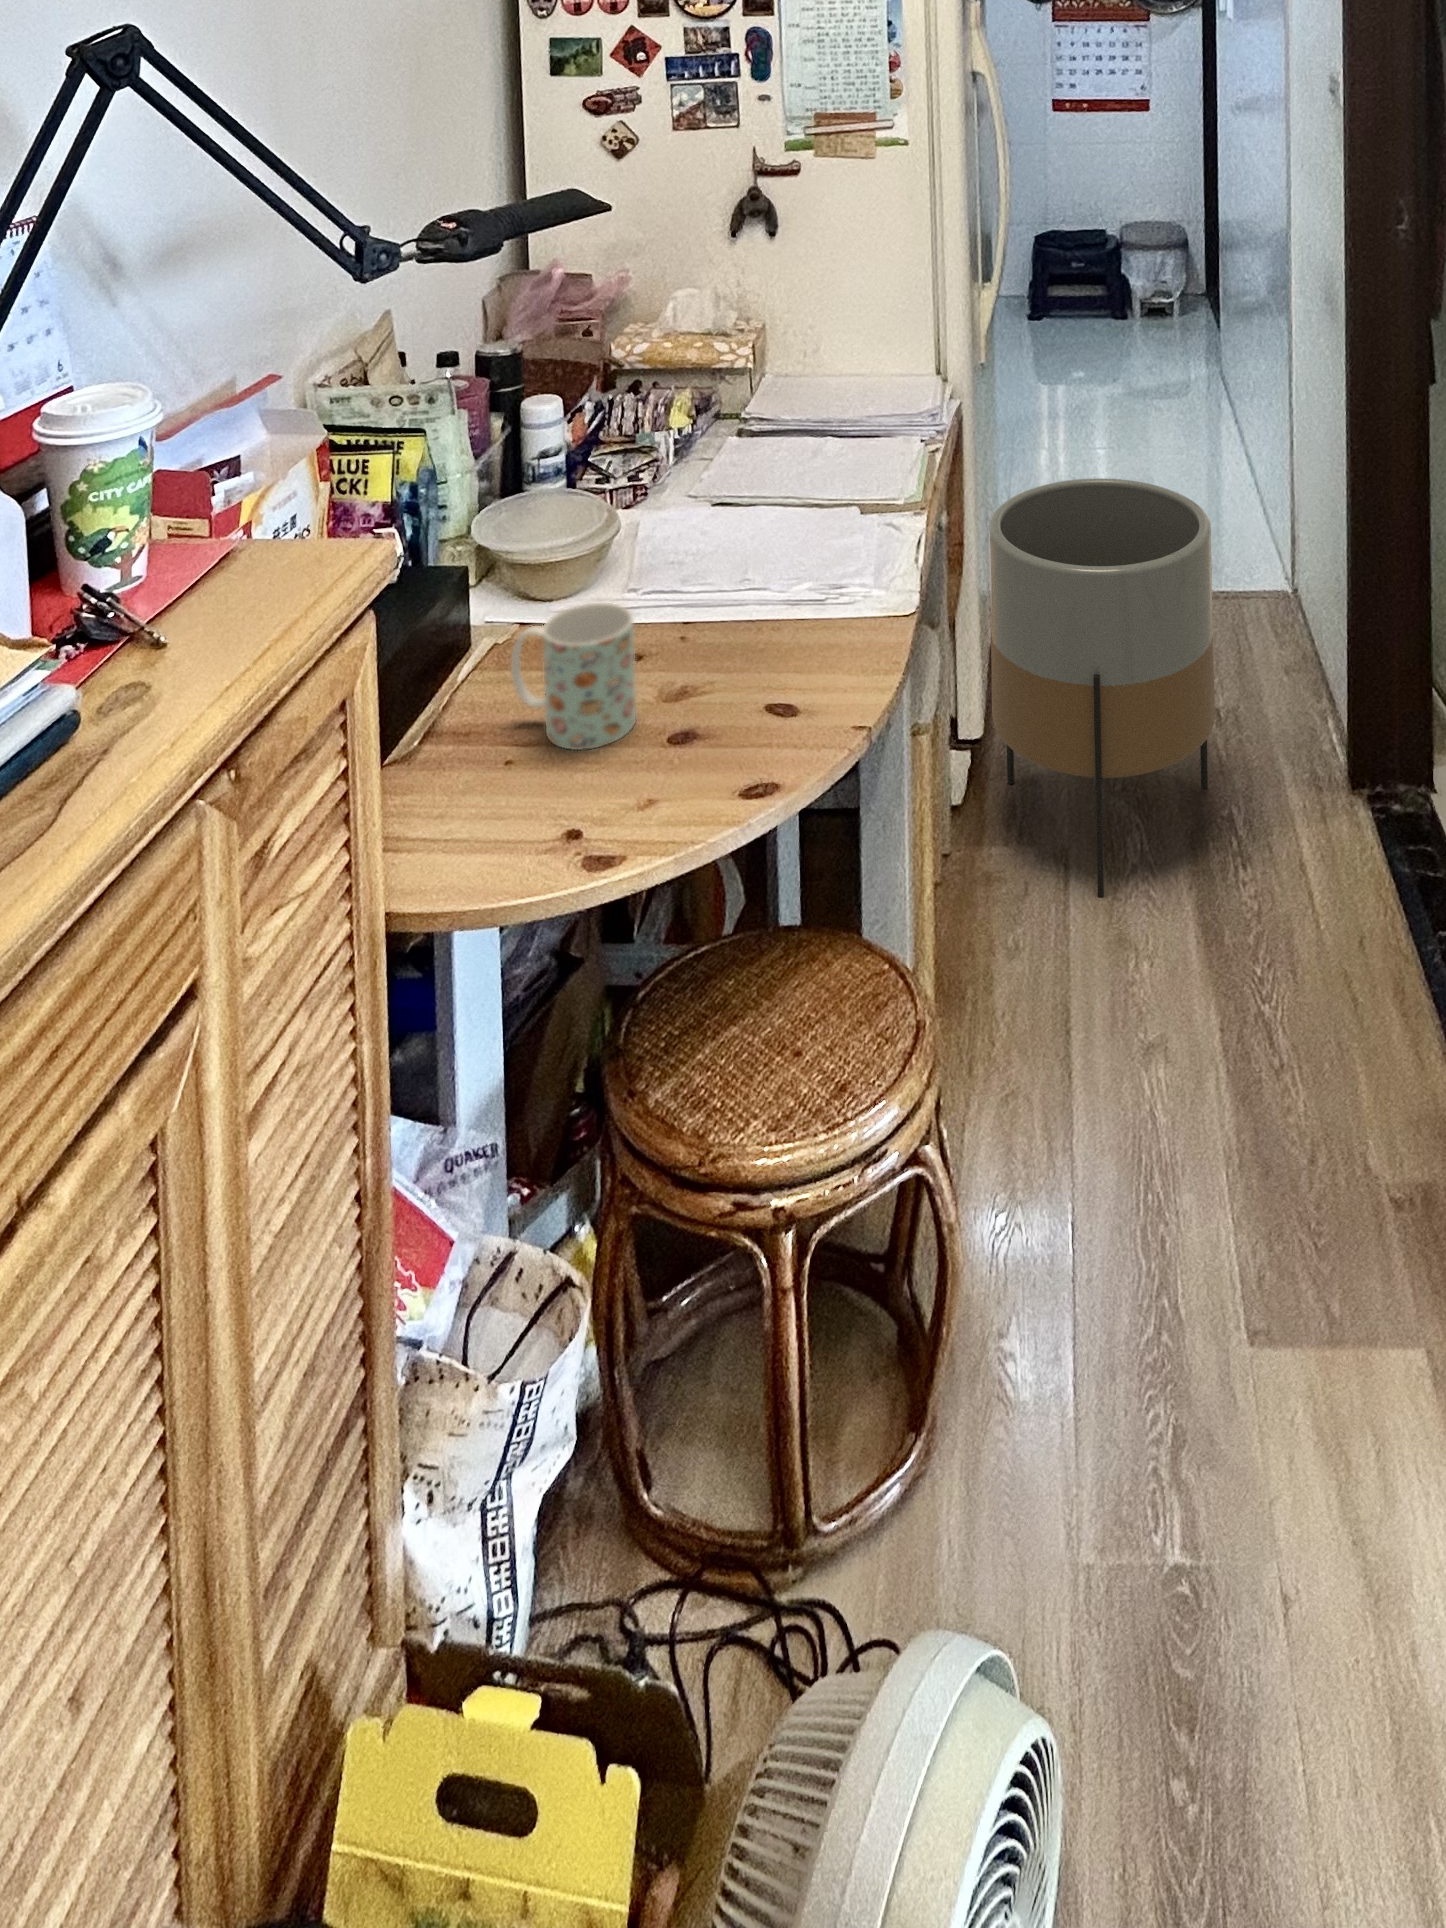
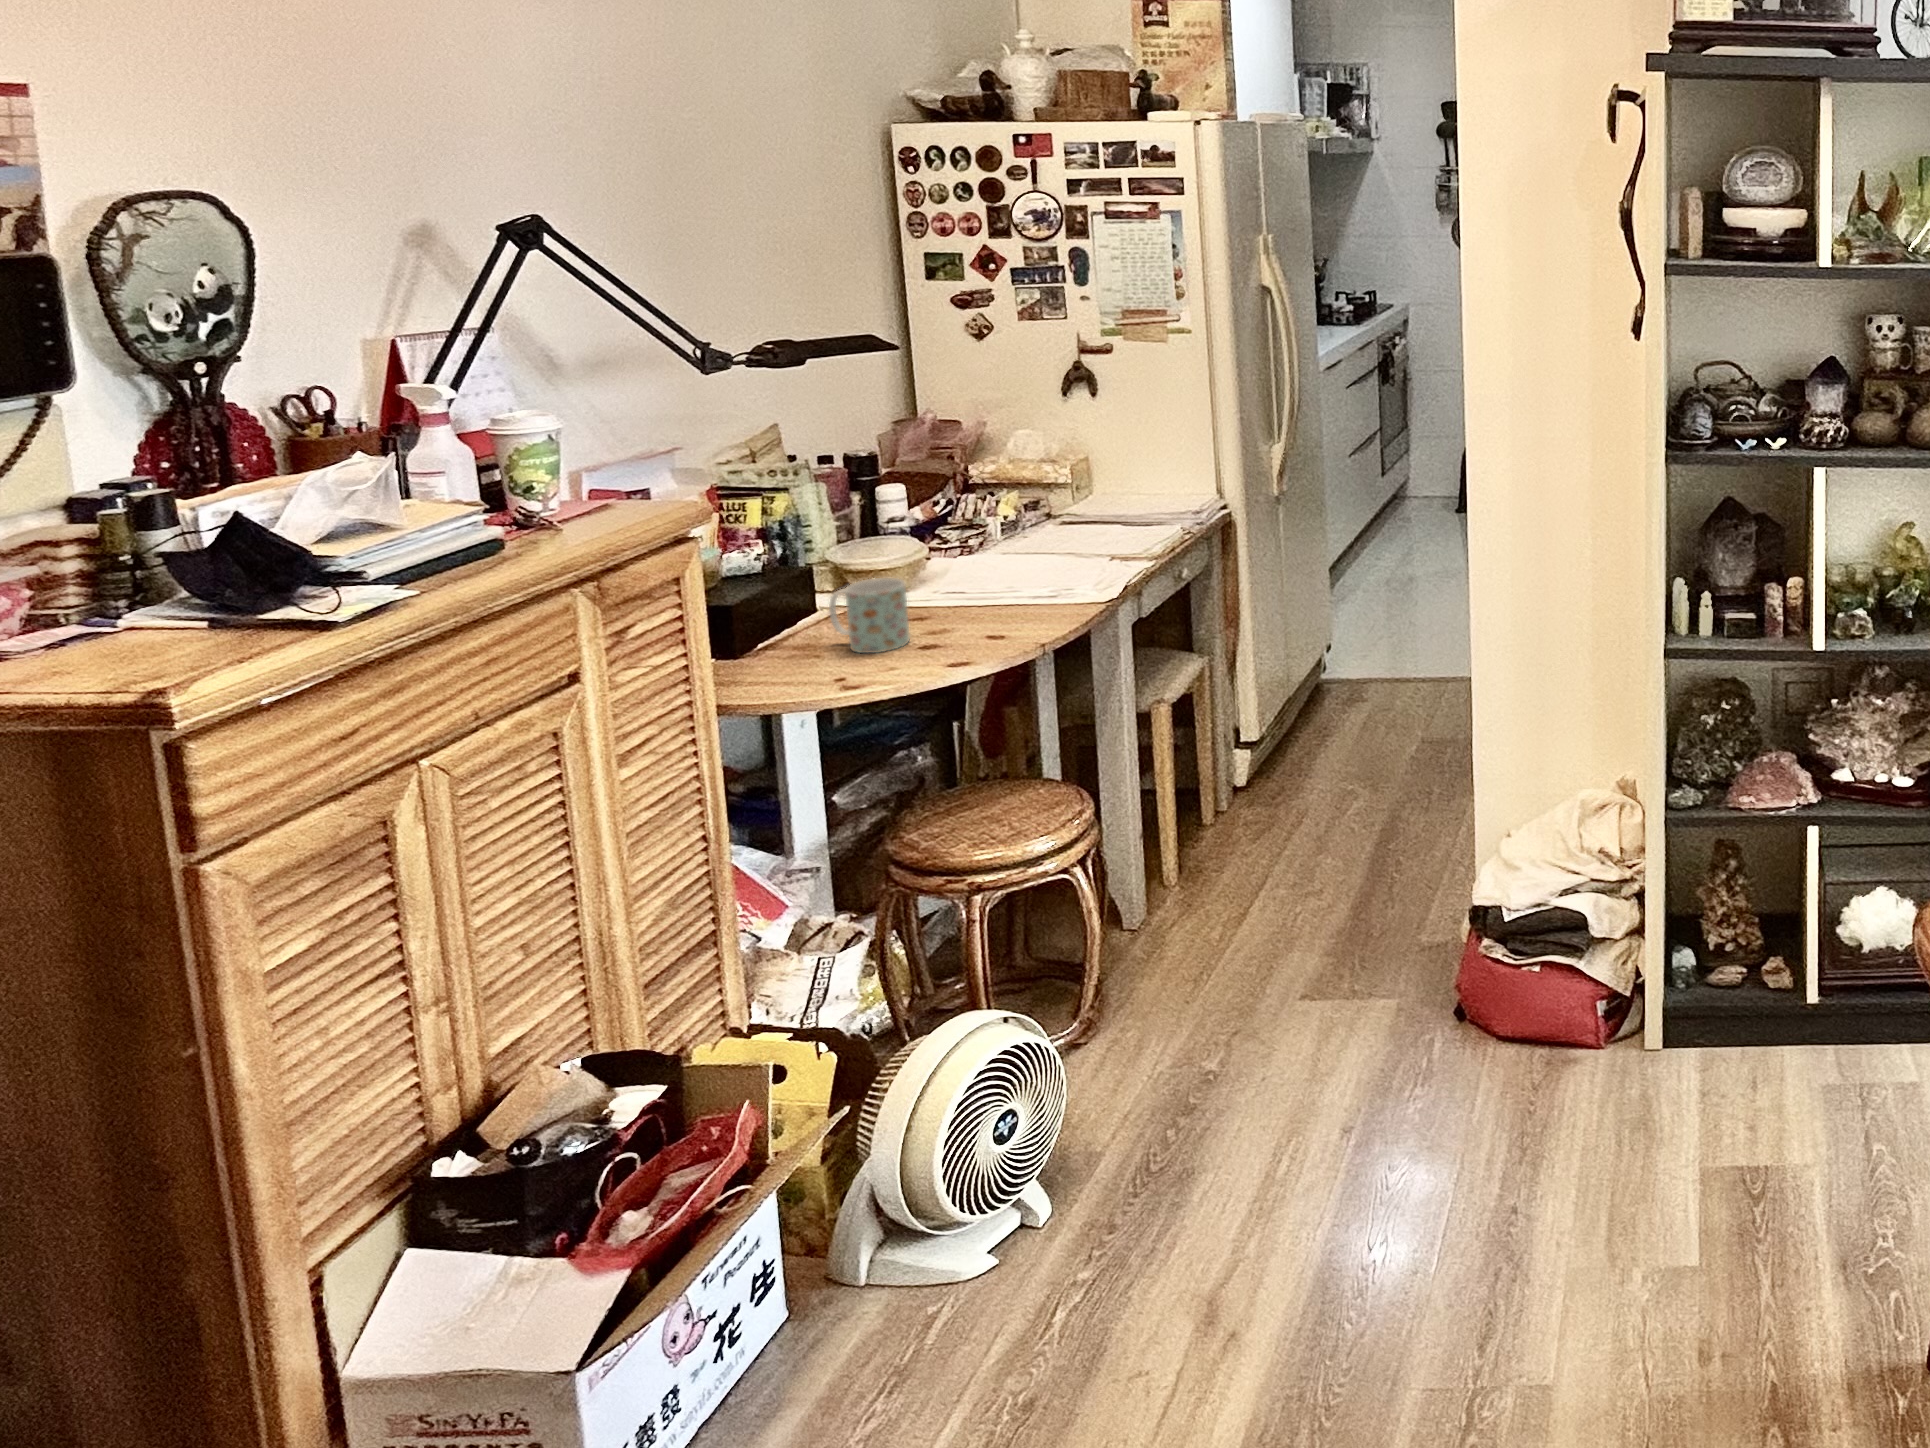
planter: present [989,479,1215,898] -> none [1251,568,1413,820]

